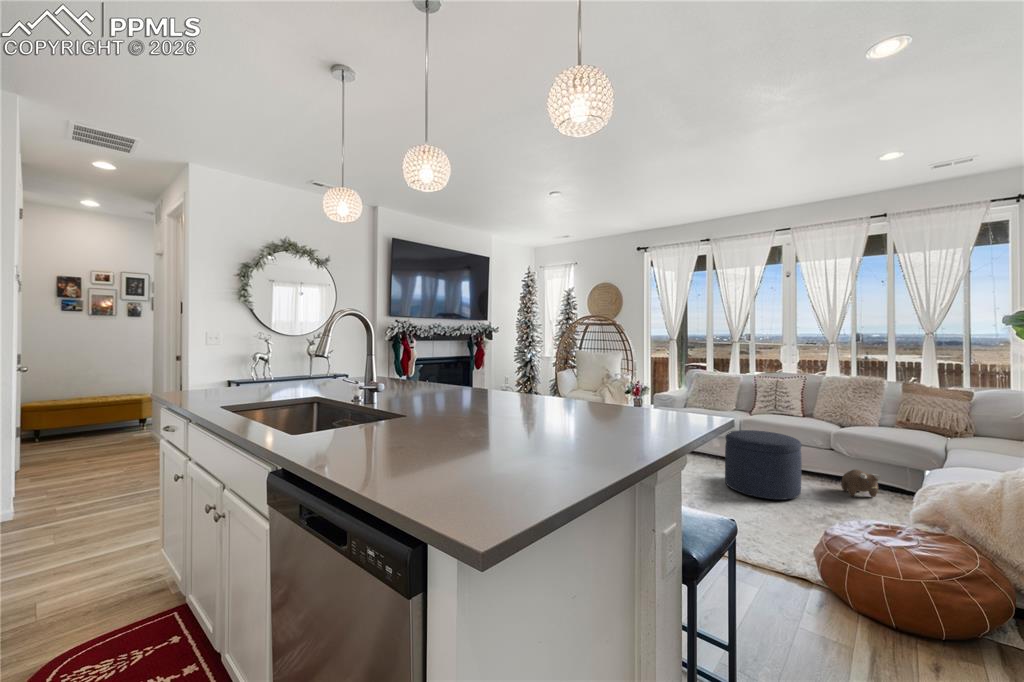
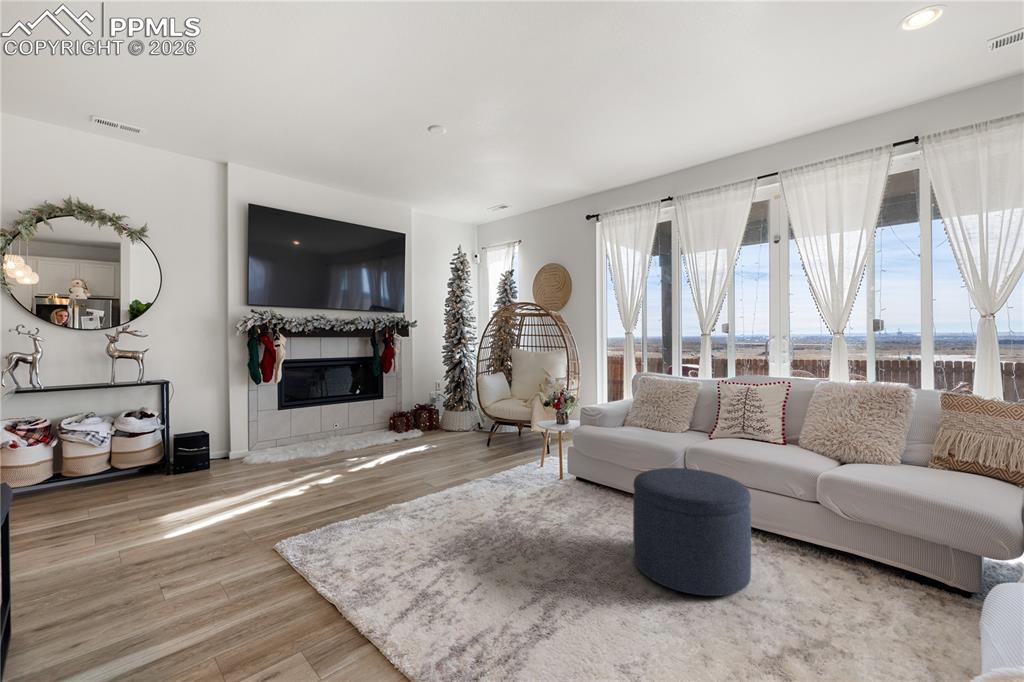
plush toy: present [841,470,881,497] -> none [826,542,890,594]

